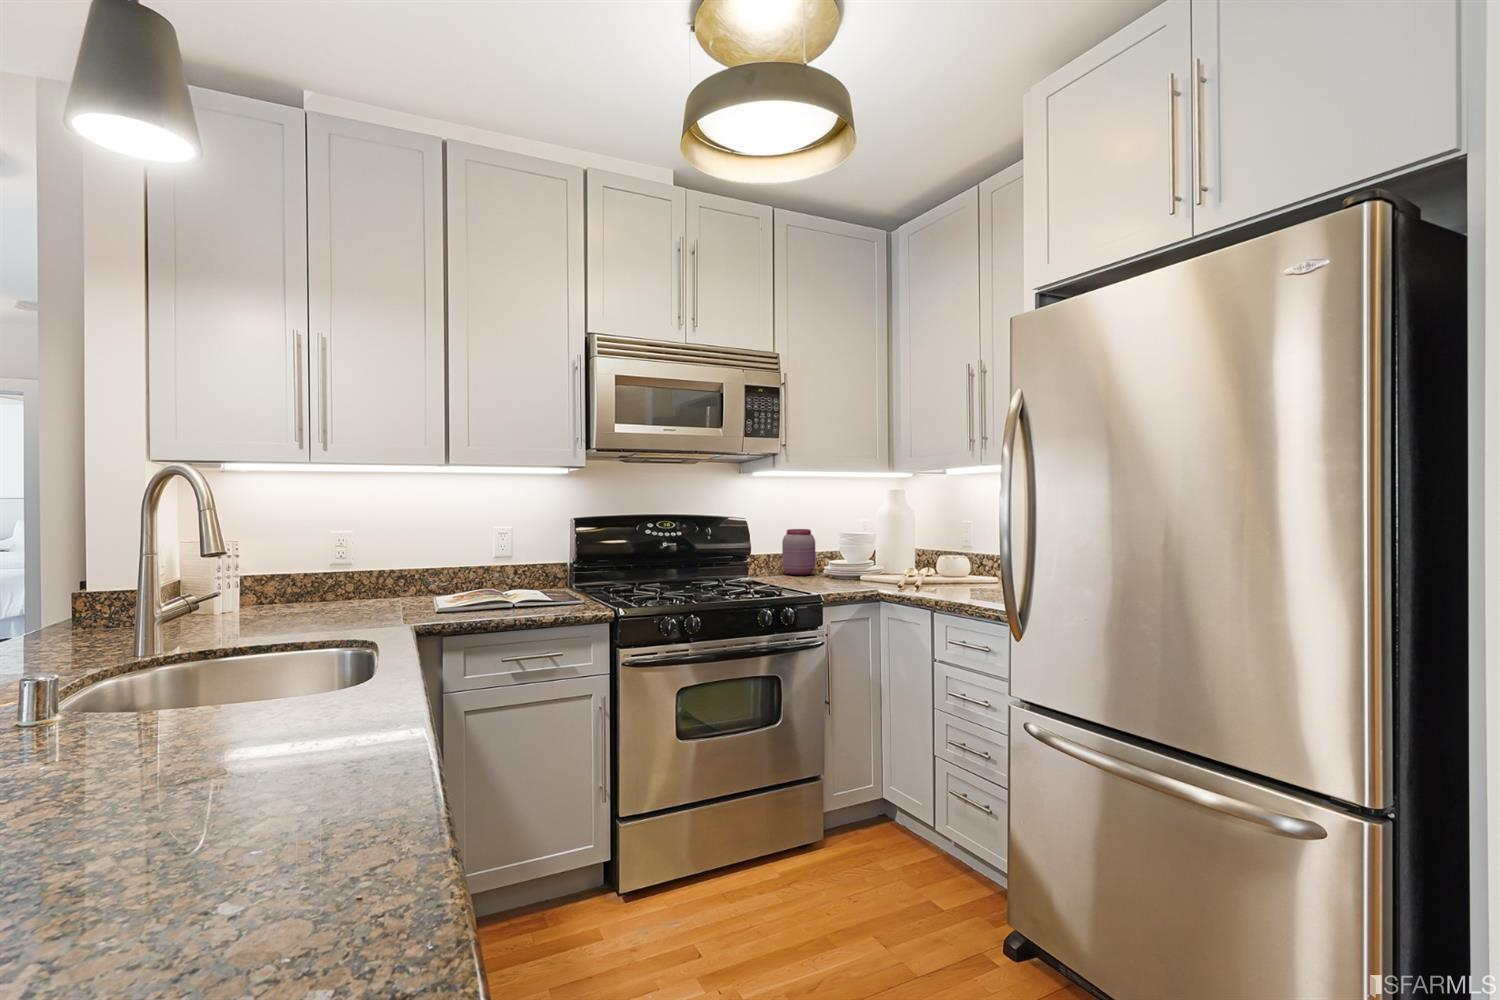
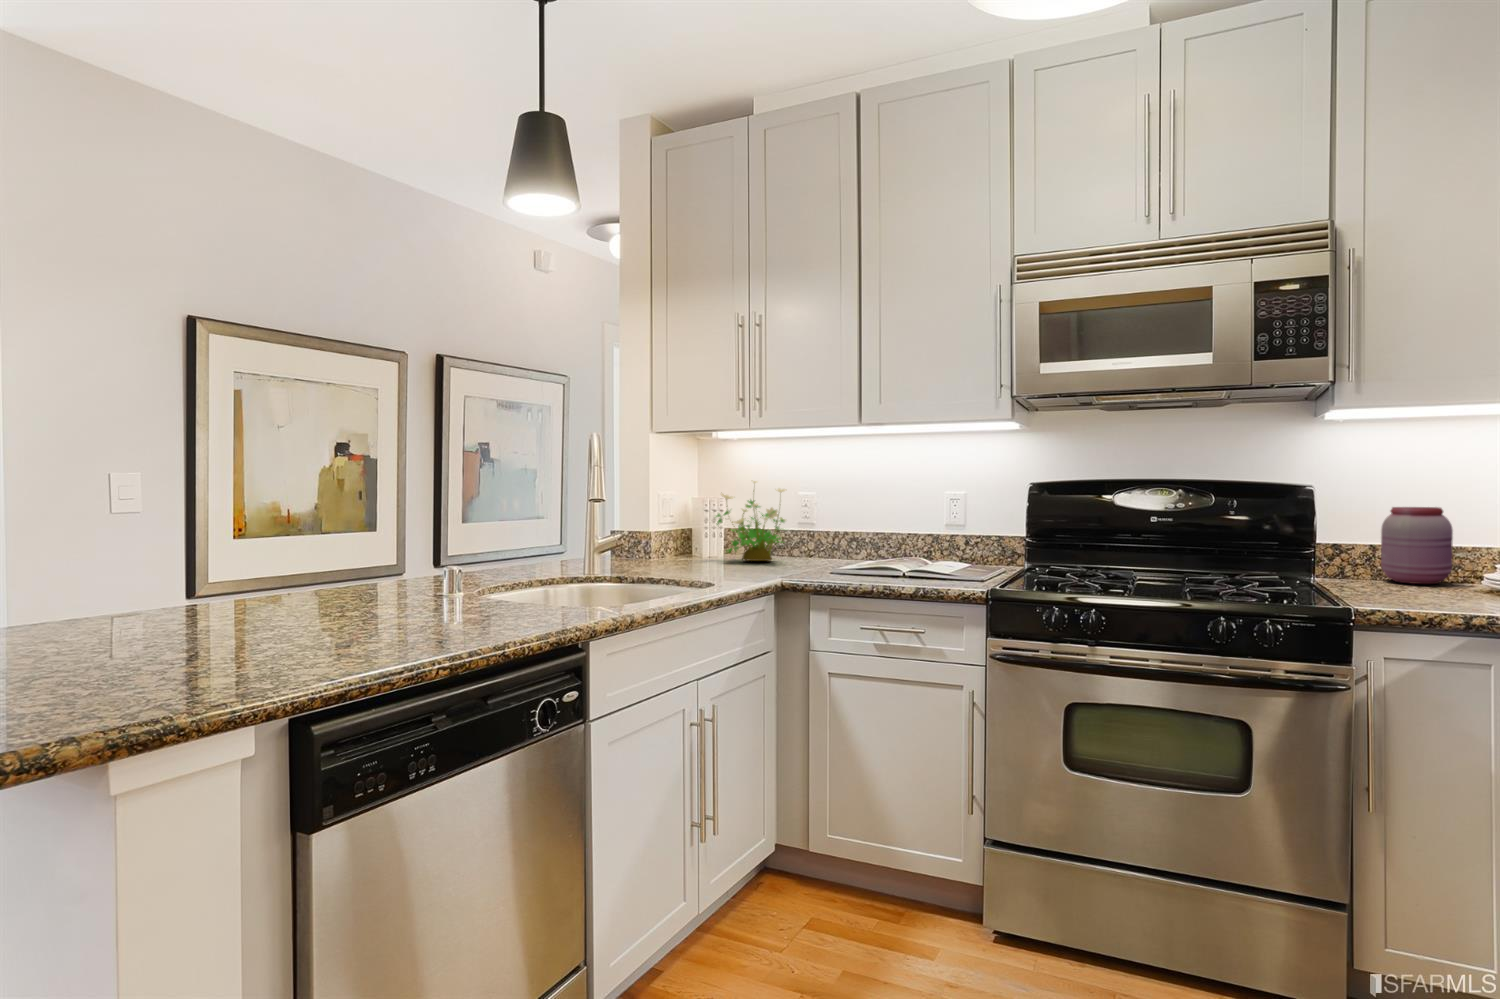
potted plant: none [251,521,364,611] -> present [716,481,786,561]

